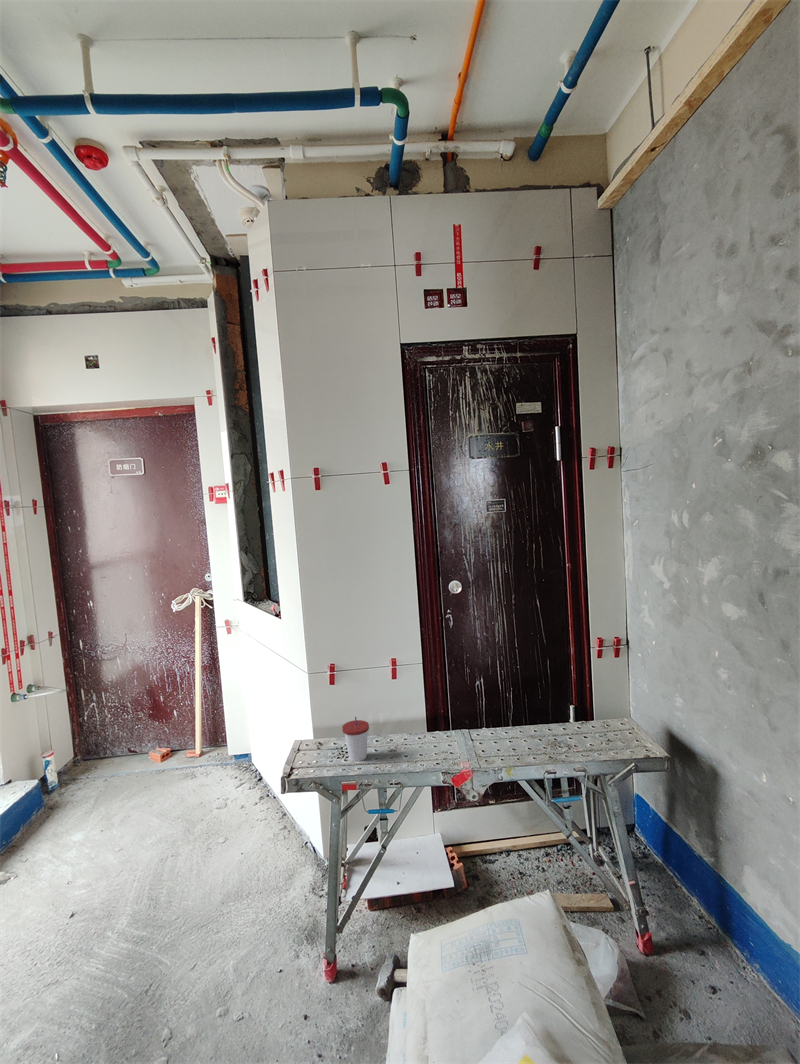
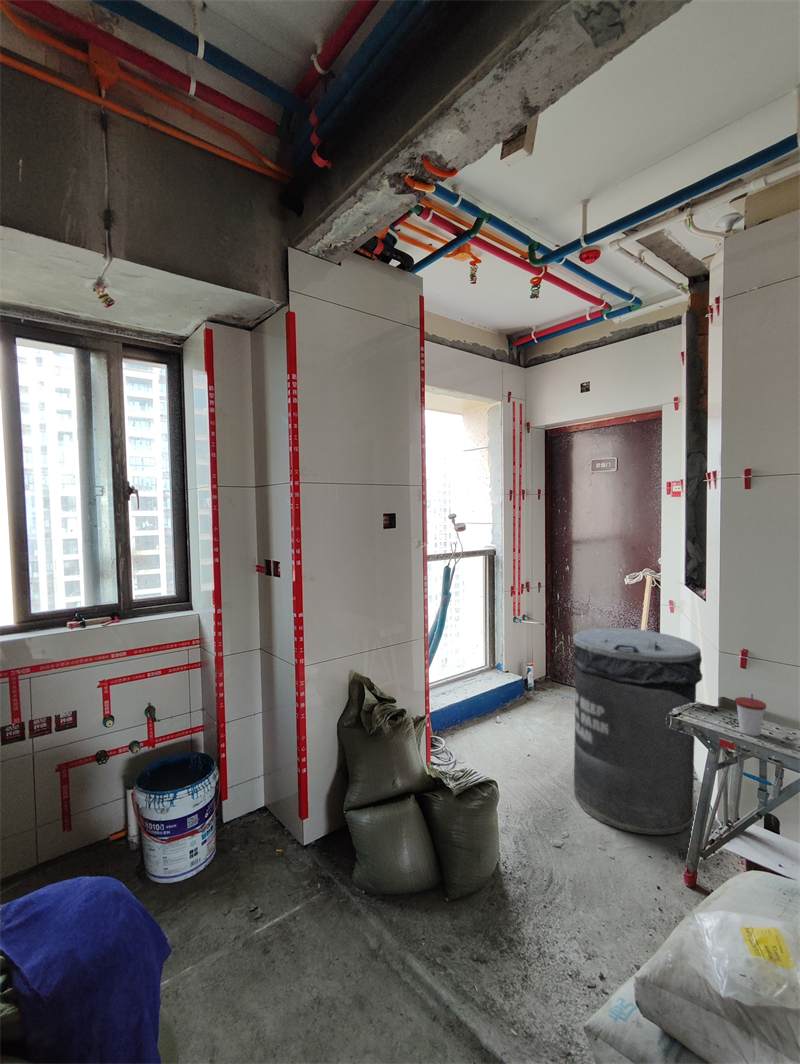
trash can: none [136,668,299,942] -> present [573,628,702,835]

